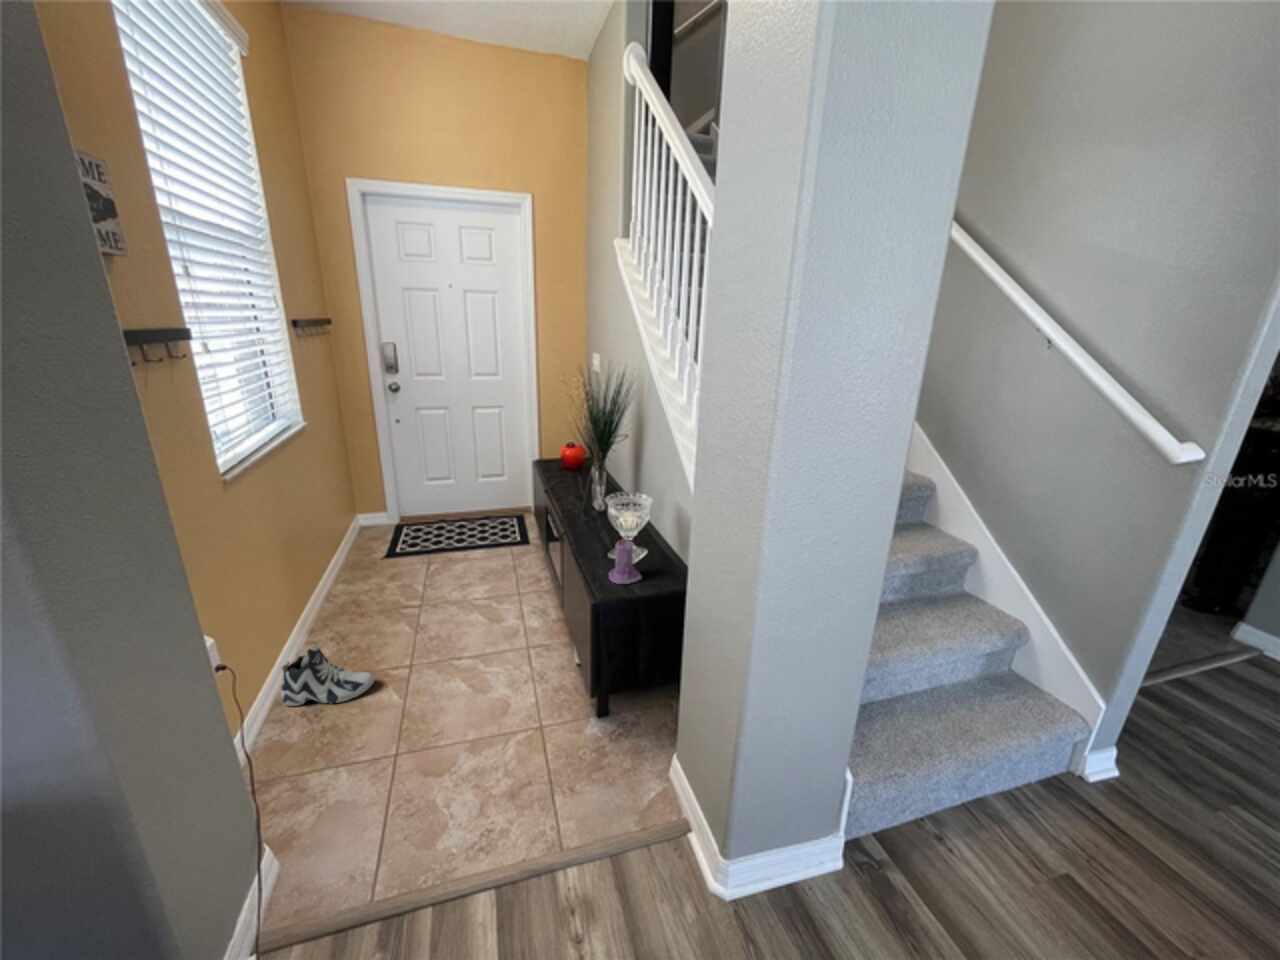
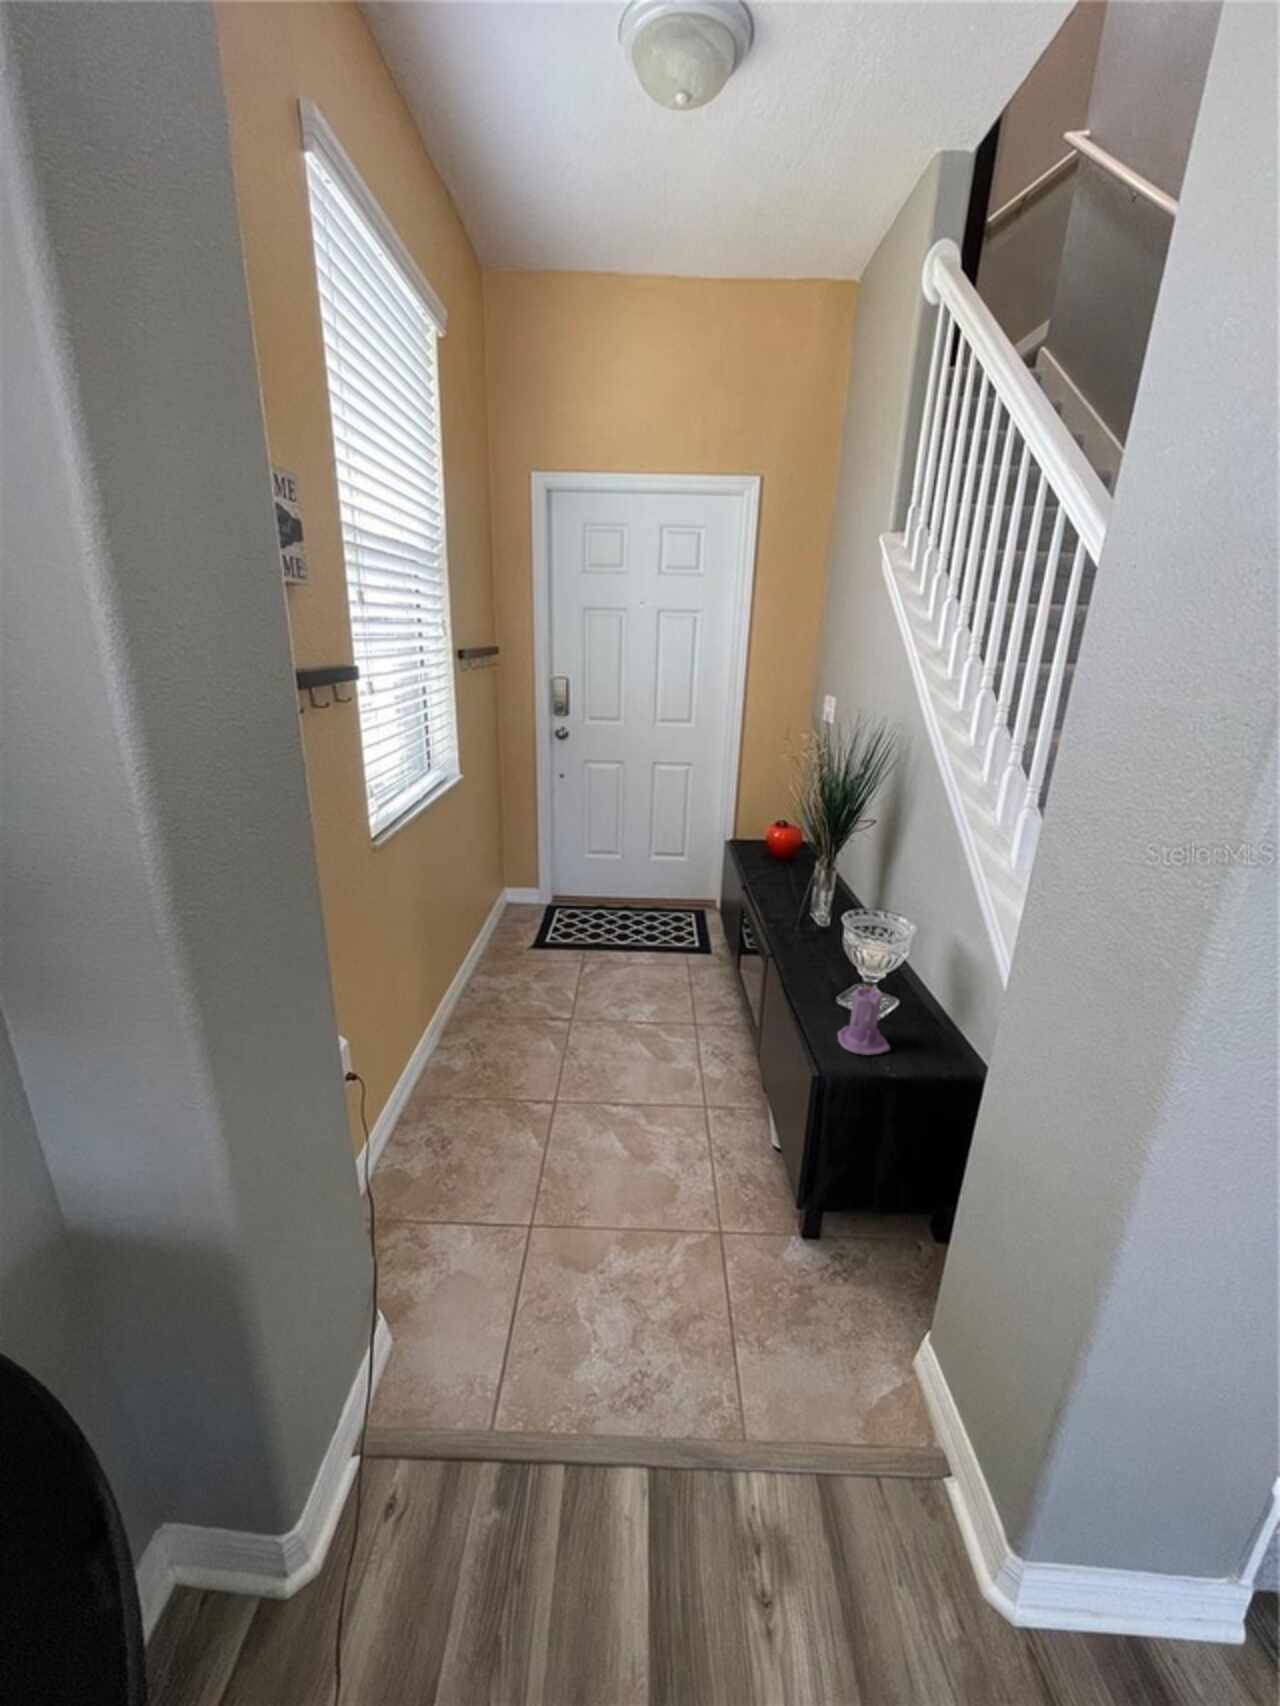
sneaker: present [281,647,374,706] -> none [409,1059,511,1134]

